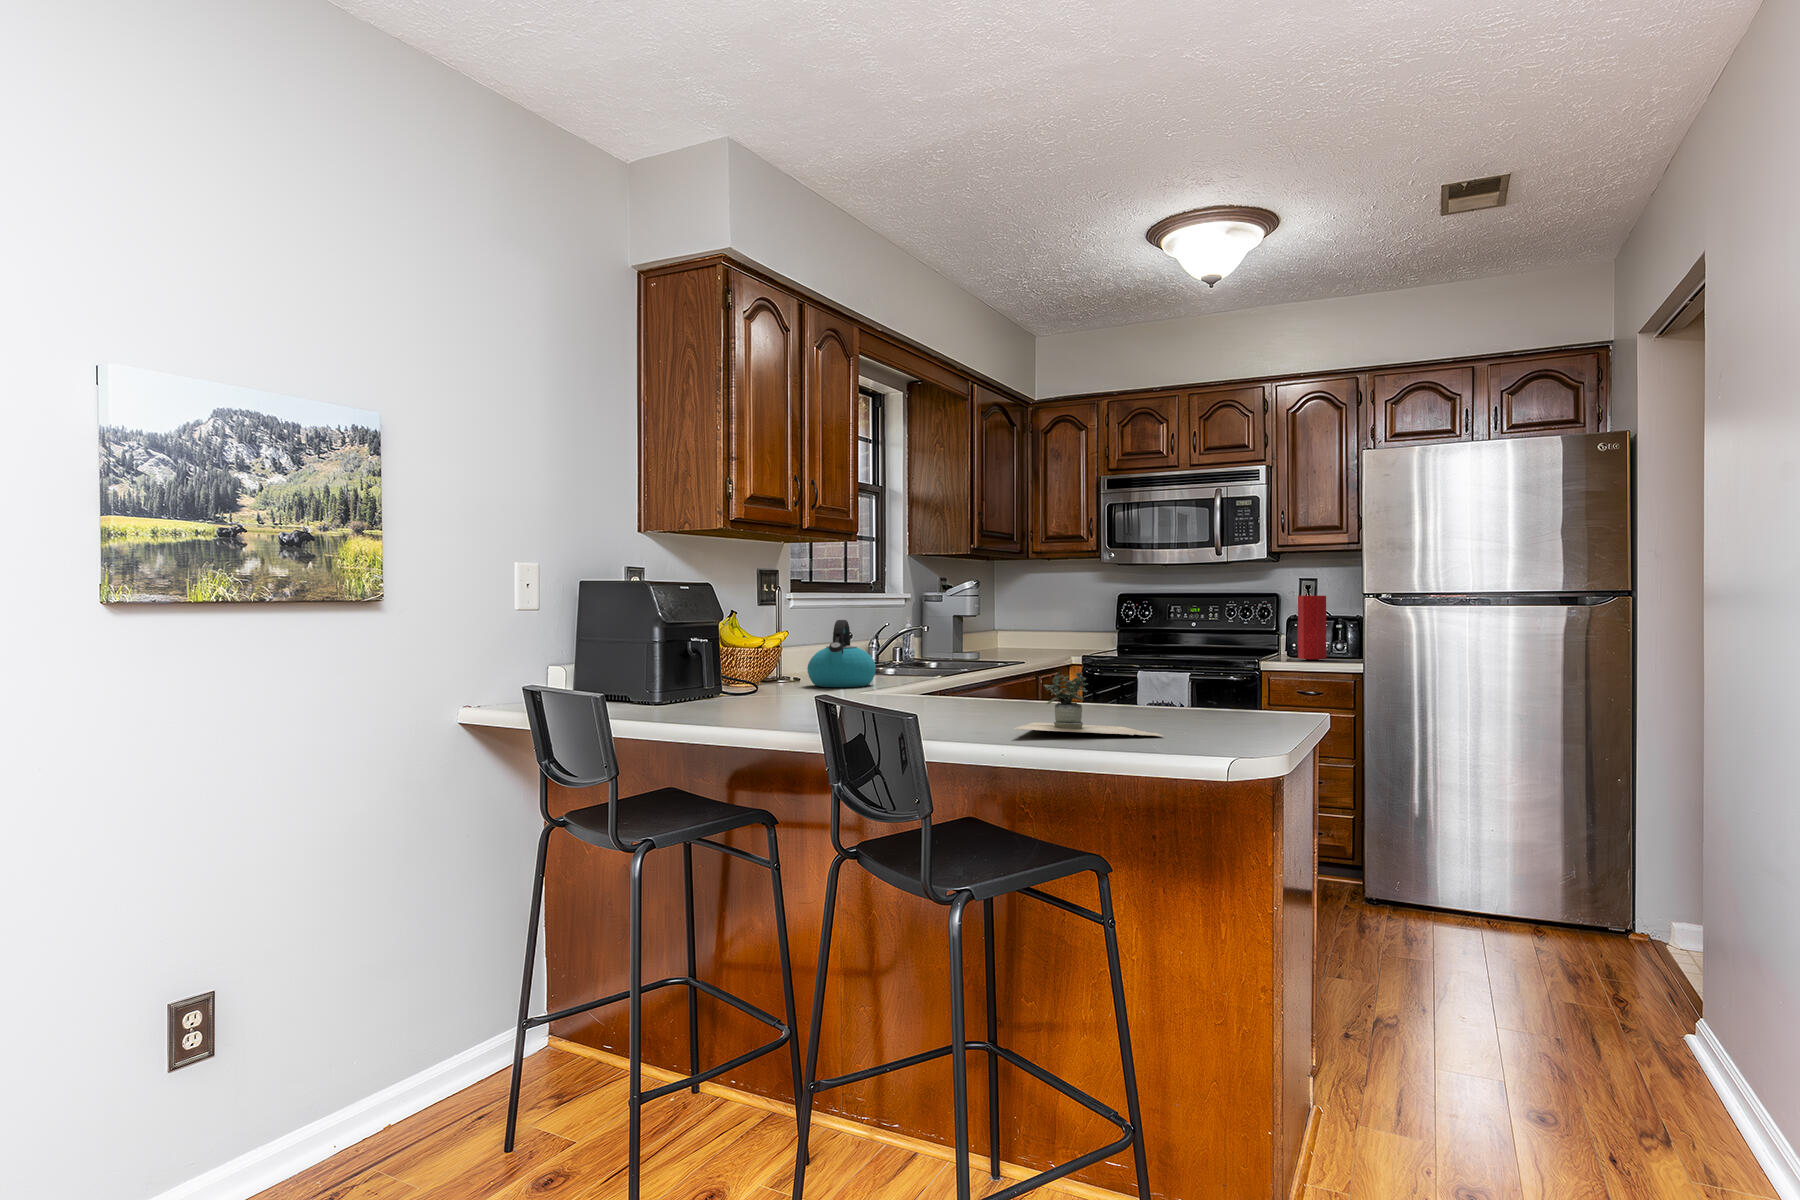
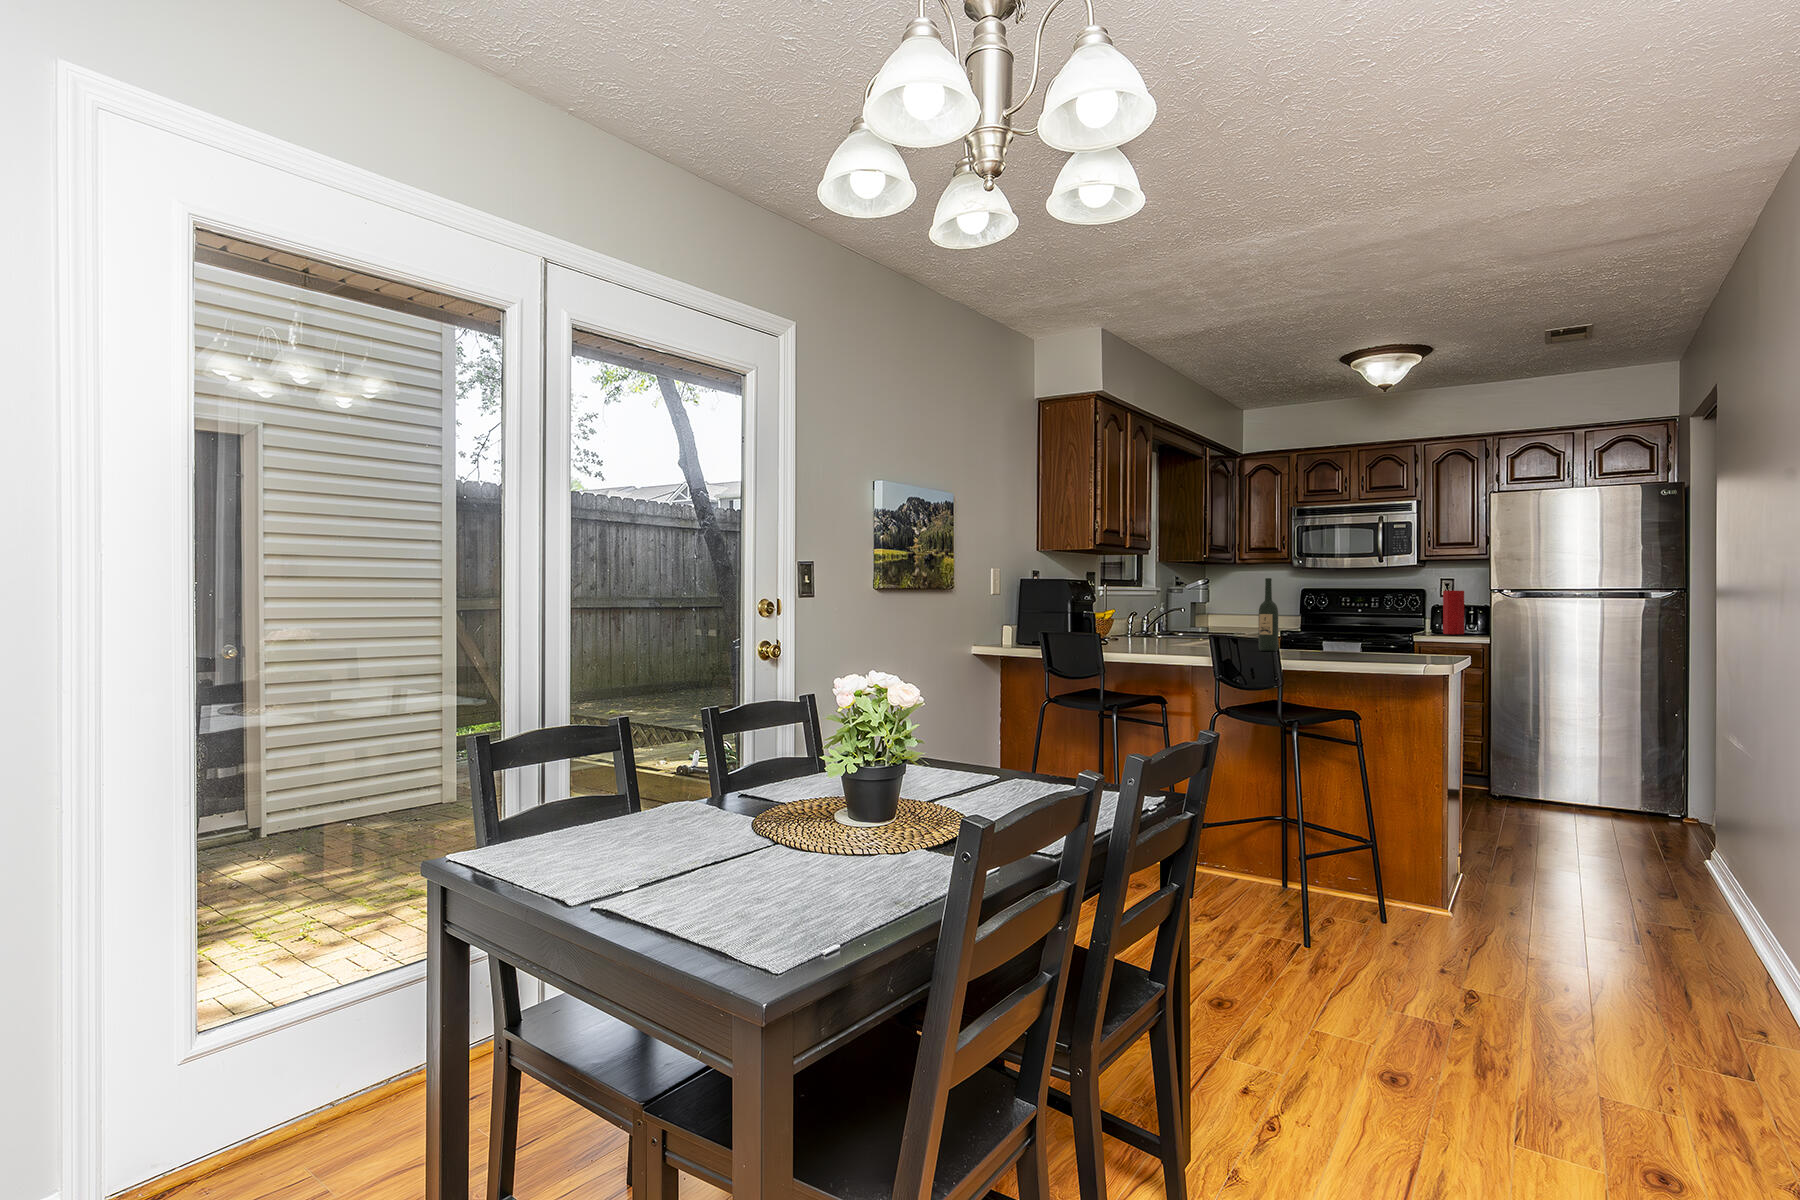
wine bottle: none [960,578,993,710] -> present [1259,578,1278,652]
kettle: present [807,620,876,687] -> none [1131,604,1175,645]
potted plant: present [1014,672,1216,736] -> none [1316,626,1427,658]

